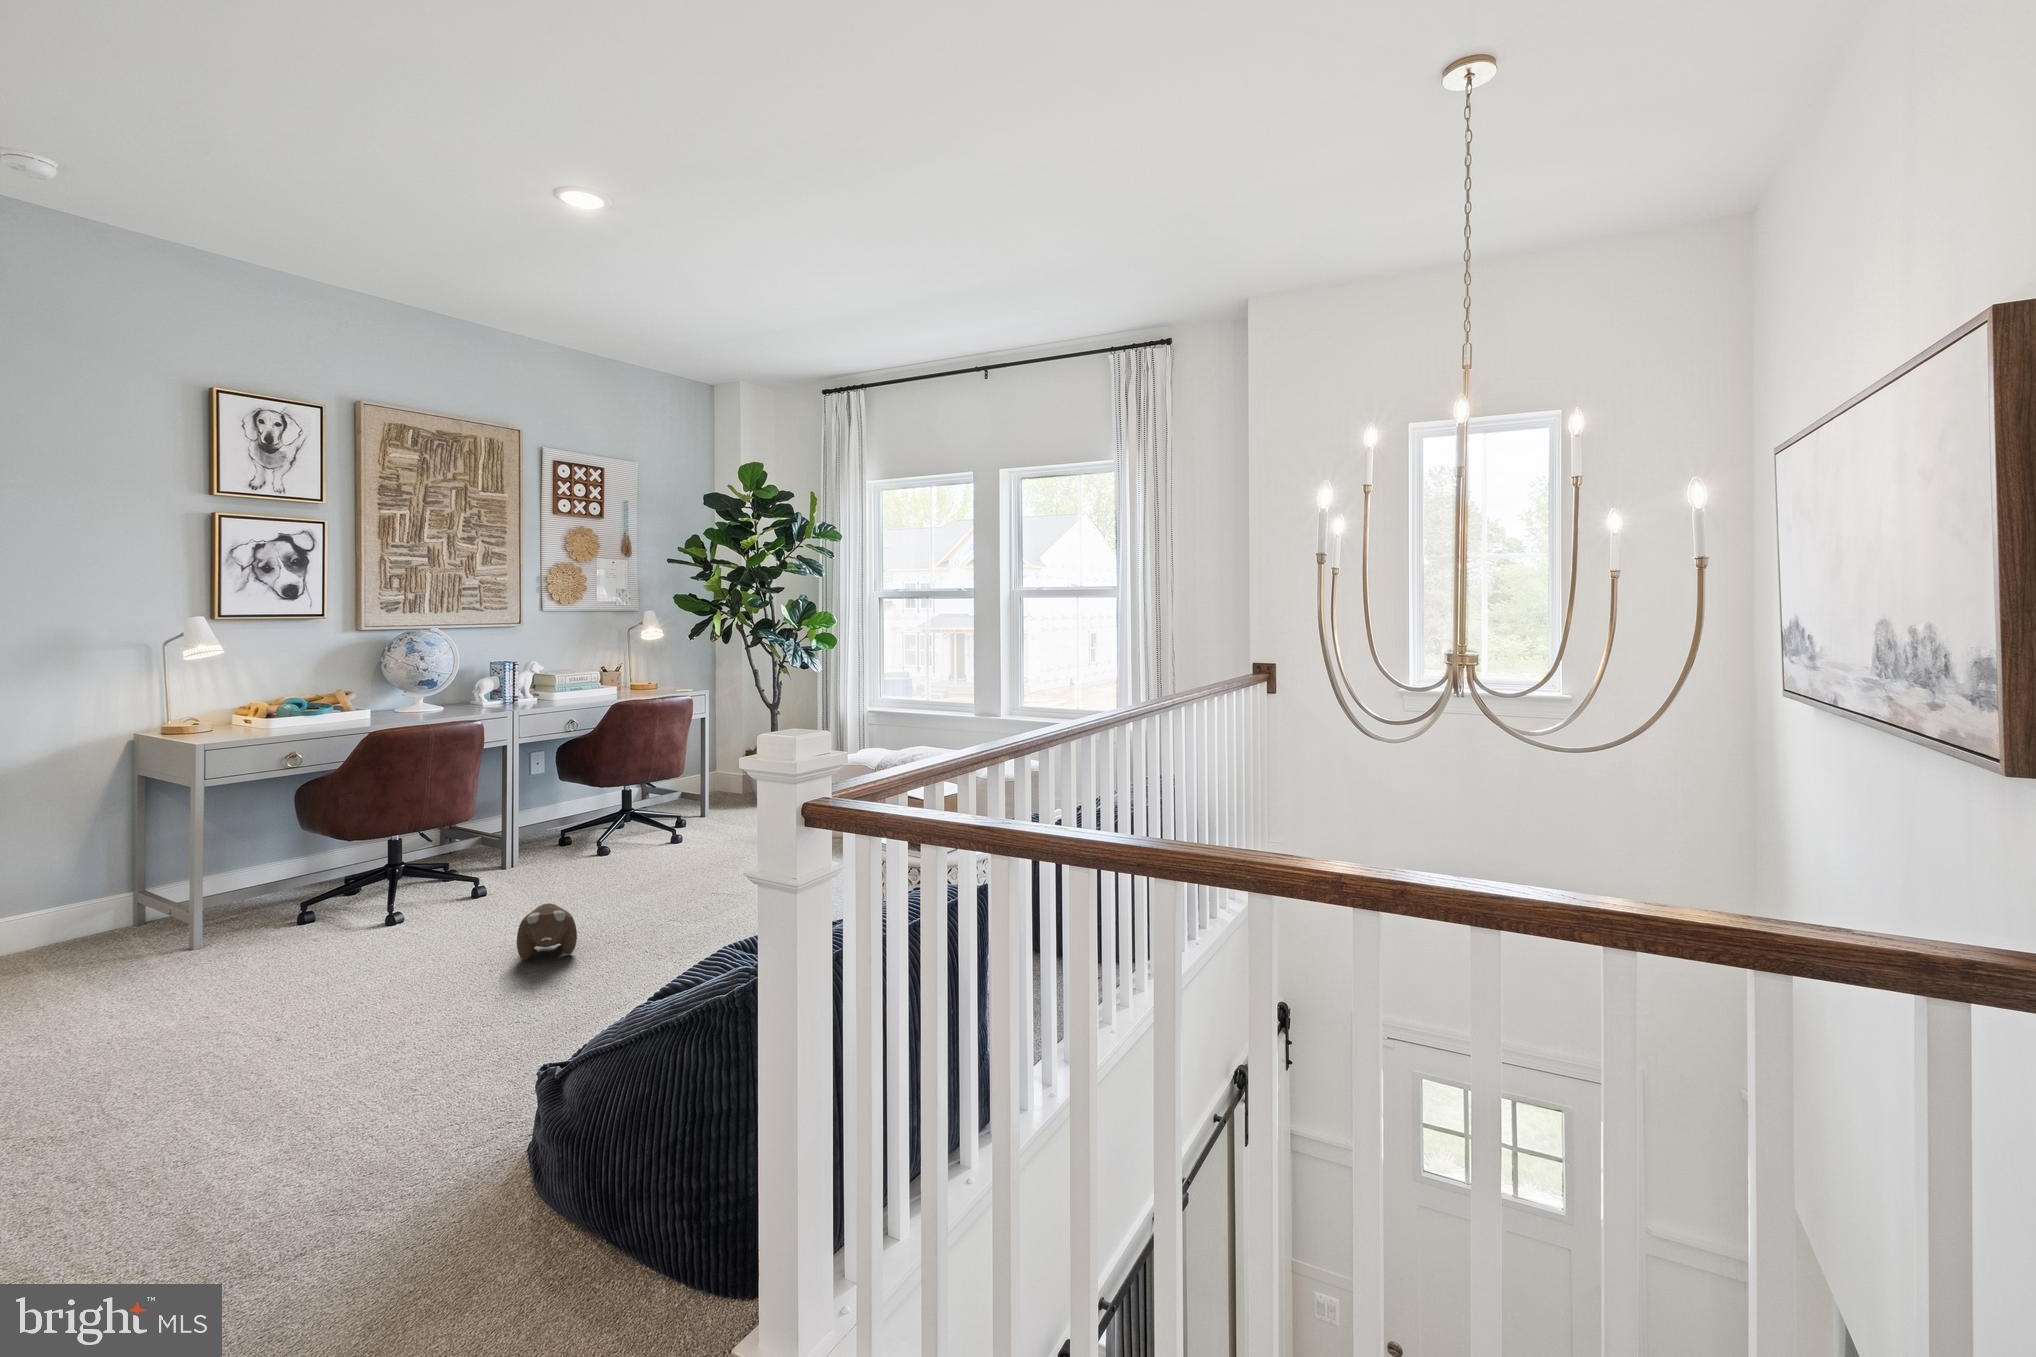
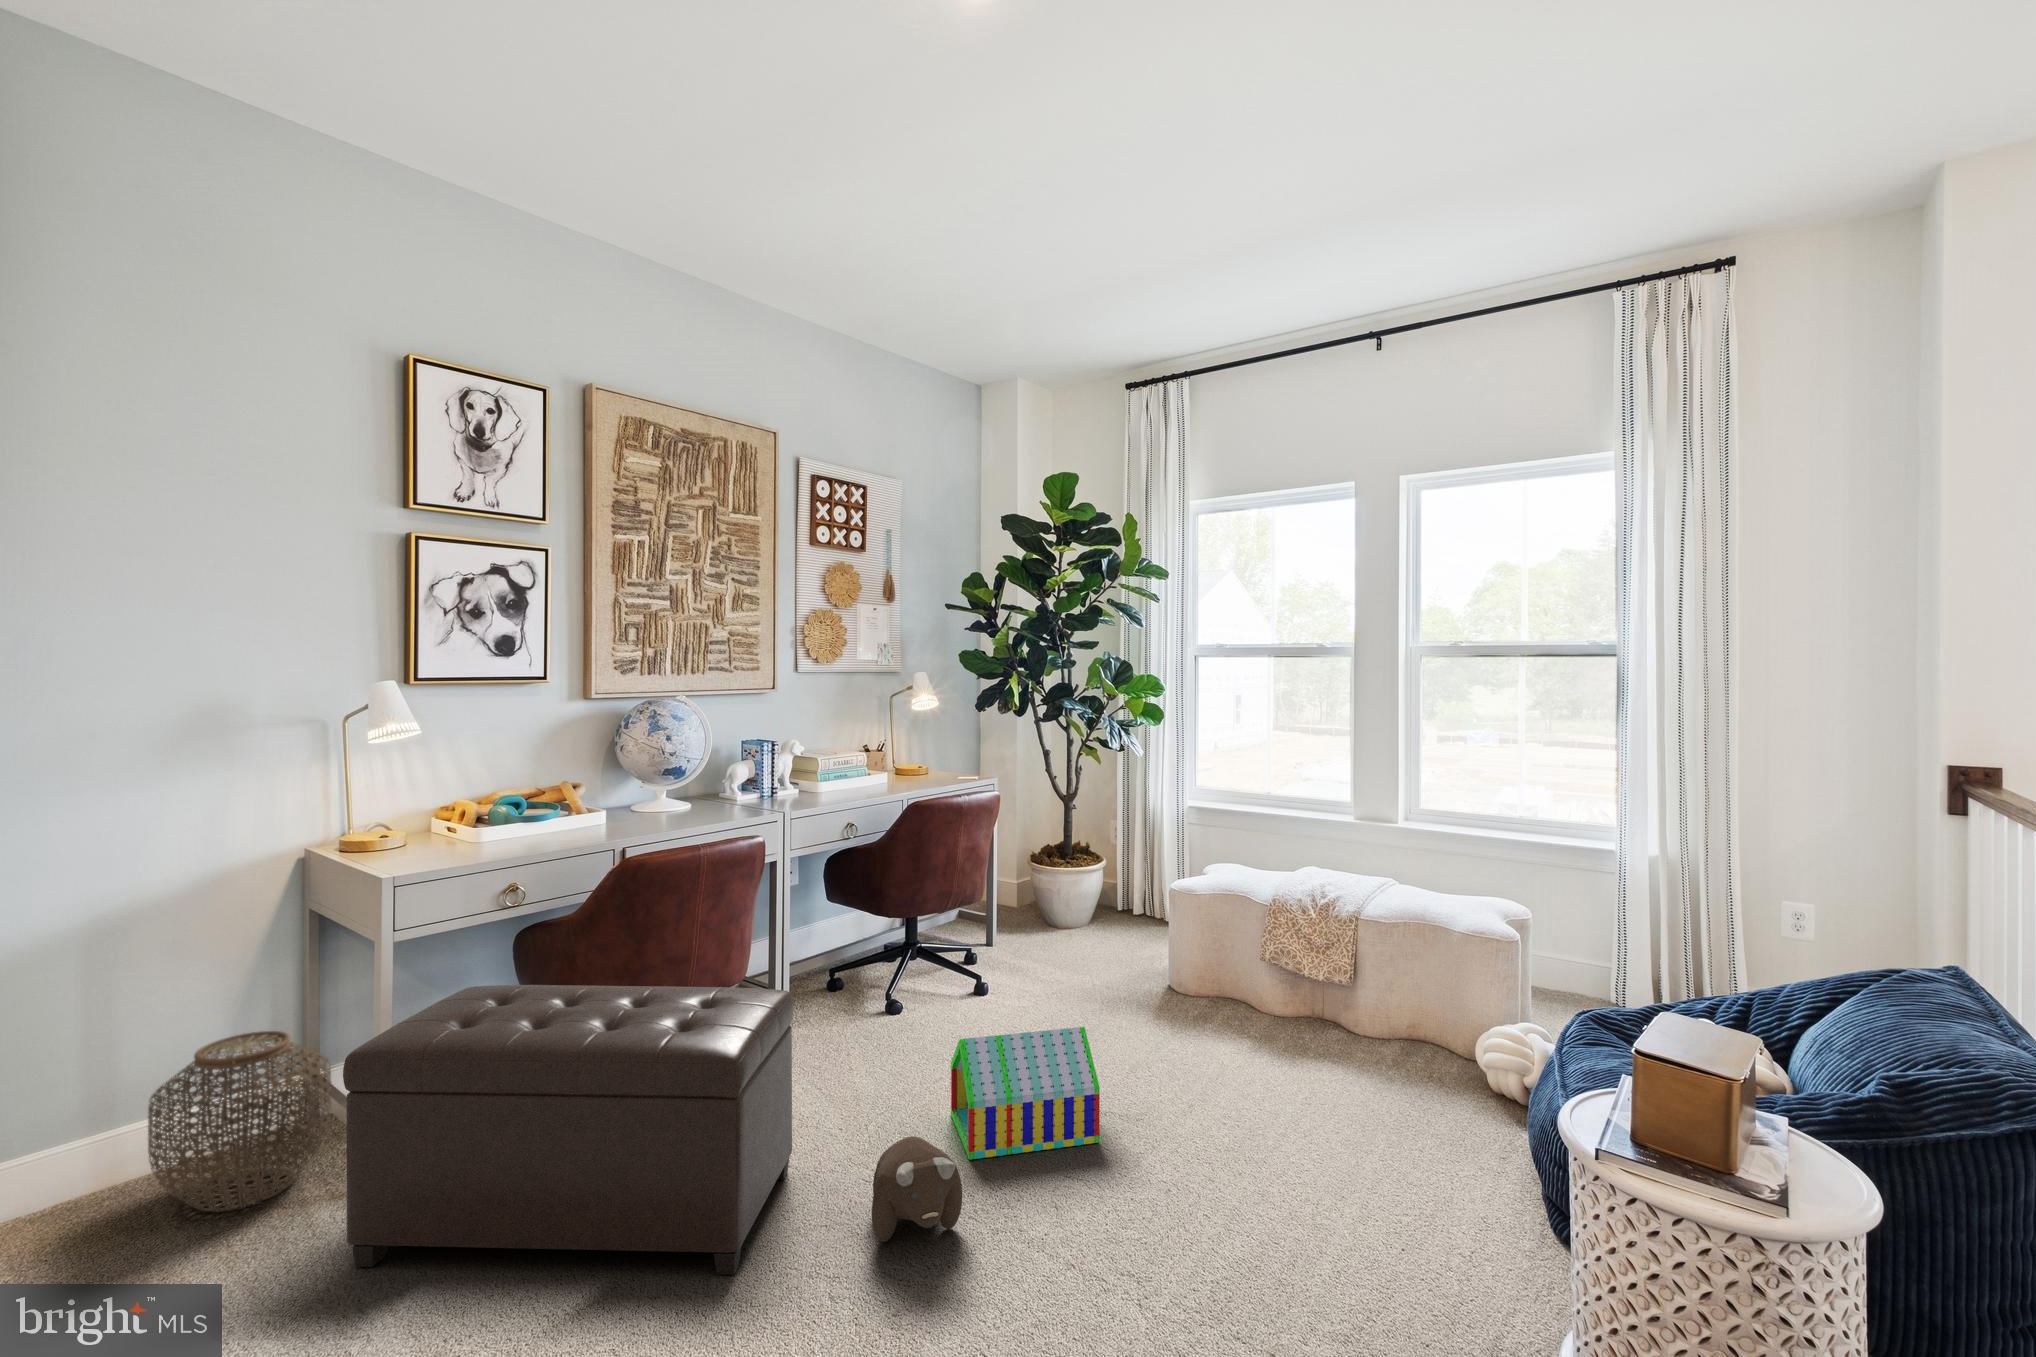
ottoman: none [175,818,483,973] -> present [343,985,794,1275]
woven basket: none [41,846,168,952] -> present [148,1031,331,1211]
toy house: none [602,851,692,927] -> present [951,1027,1100,1160]

